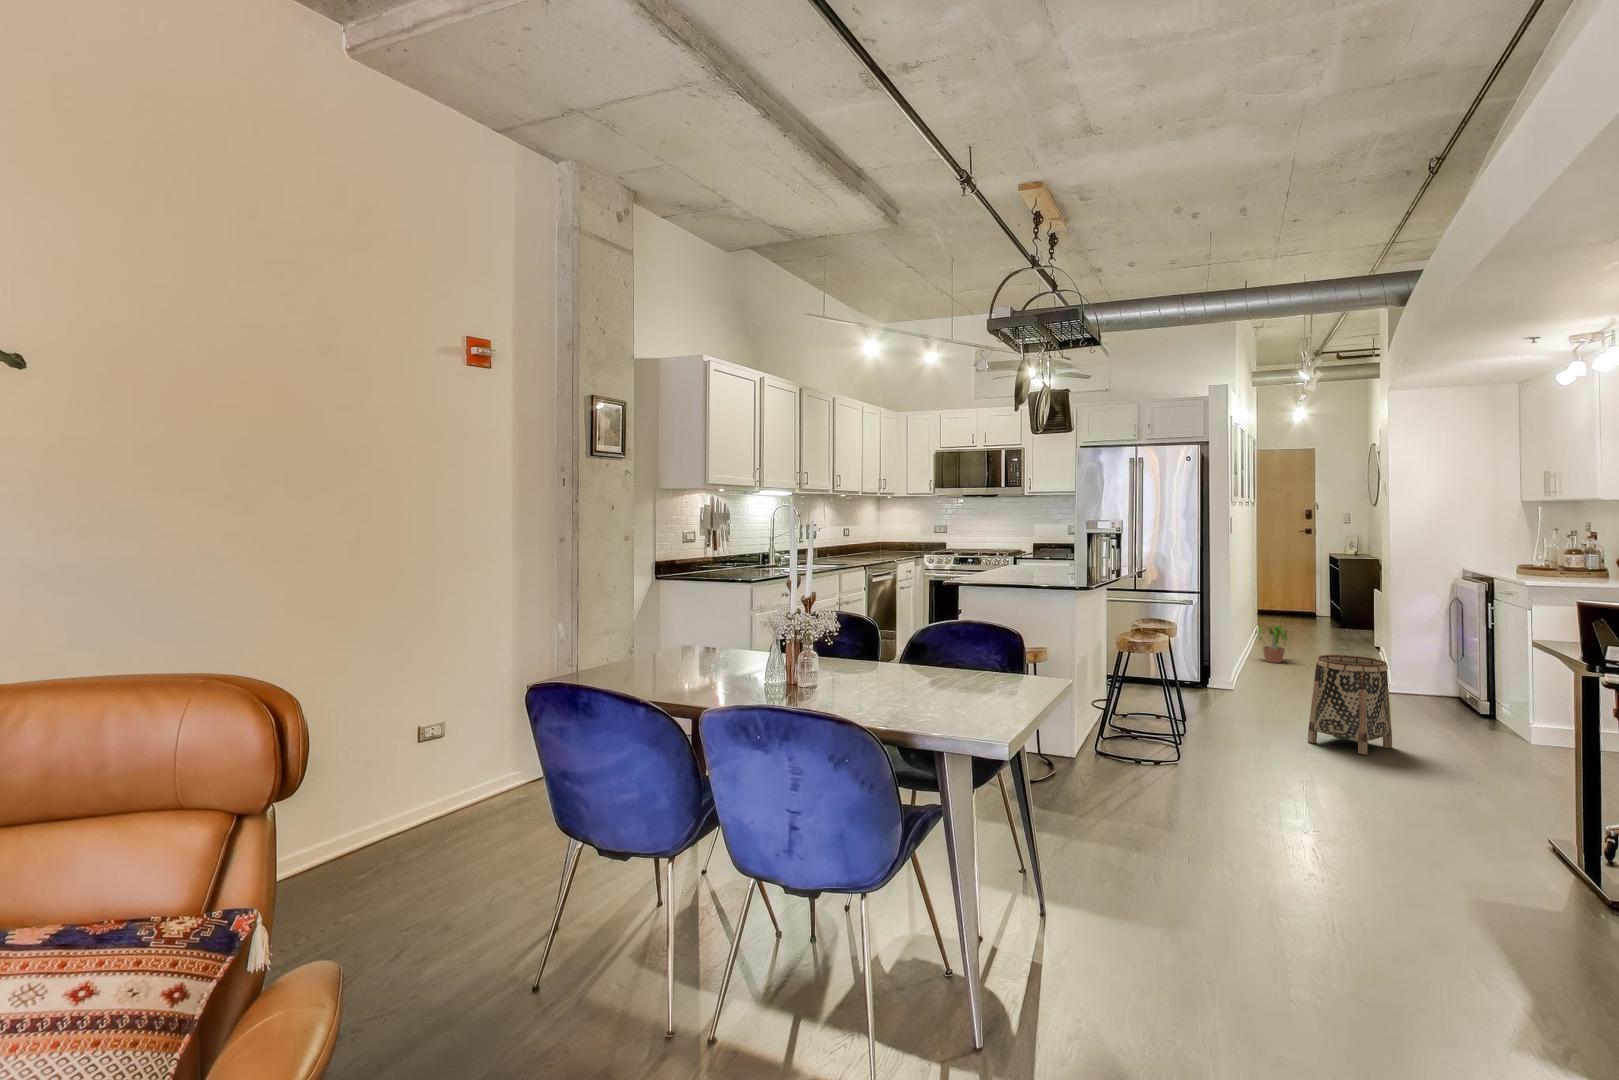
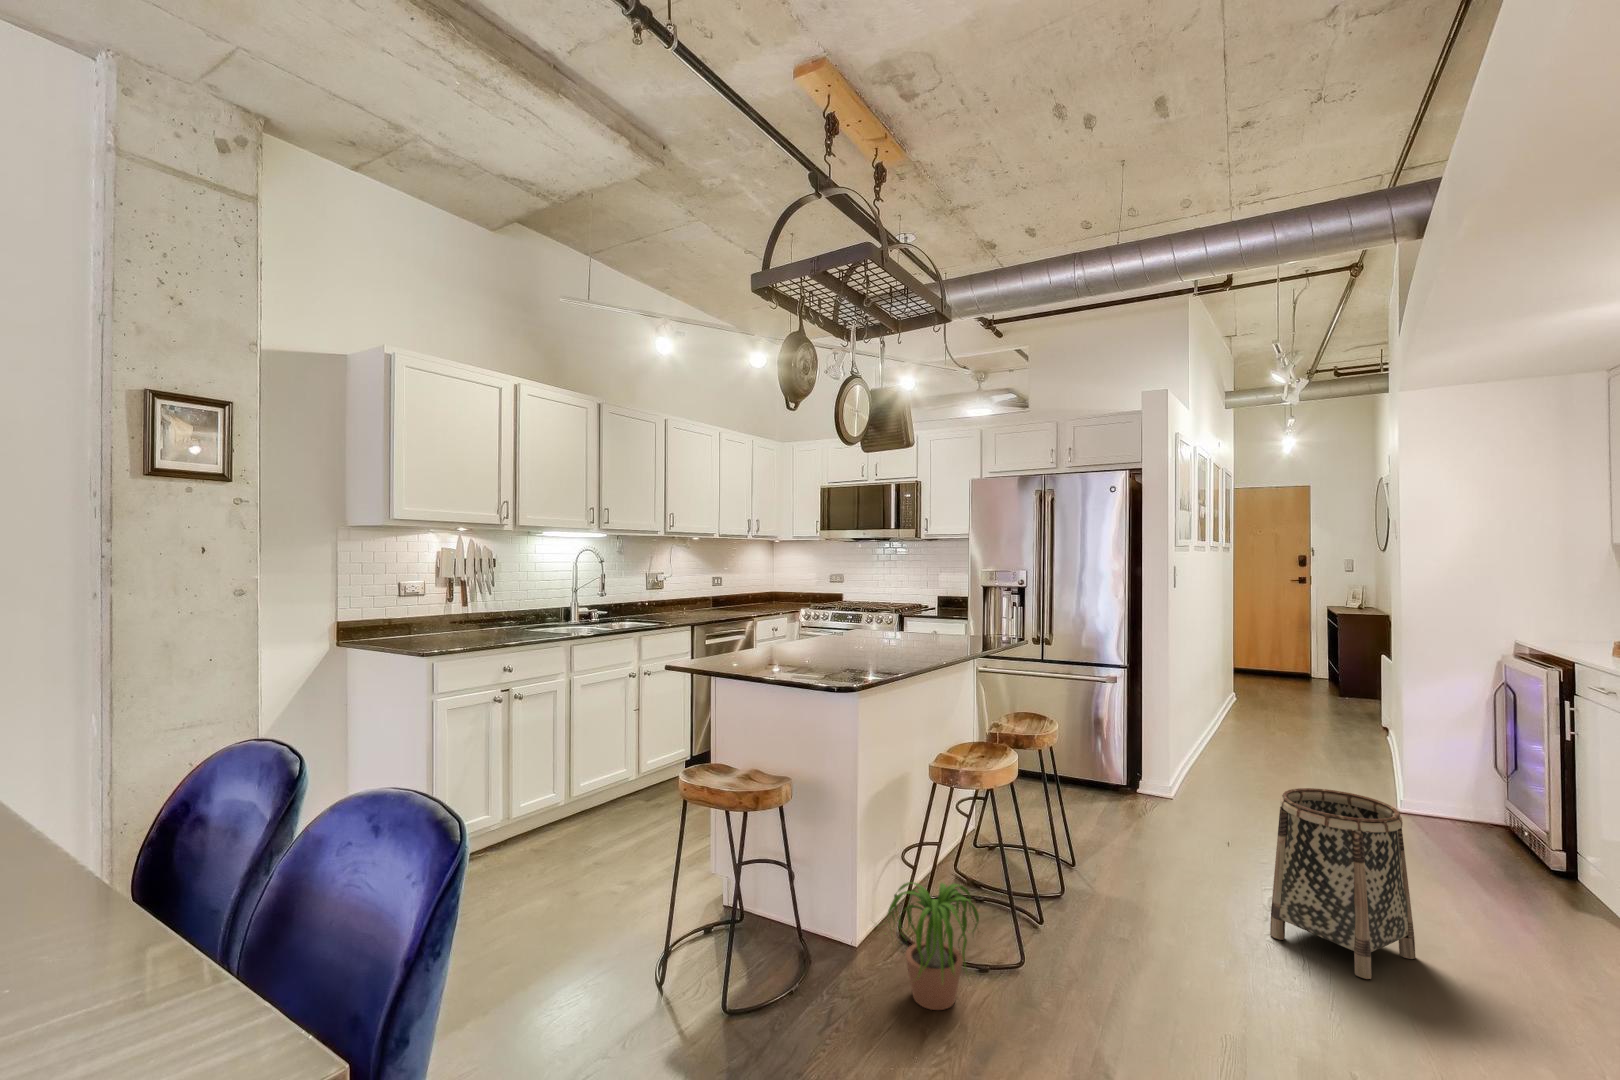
potted plant: present [1256,625,1288,663] -> present [888,882,979,1010]

